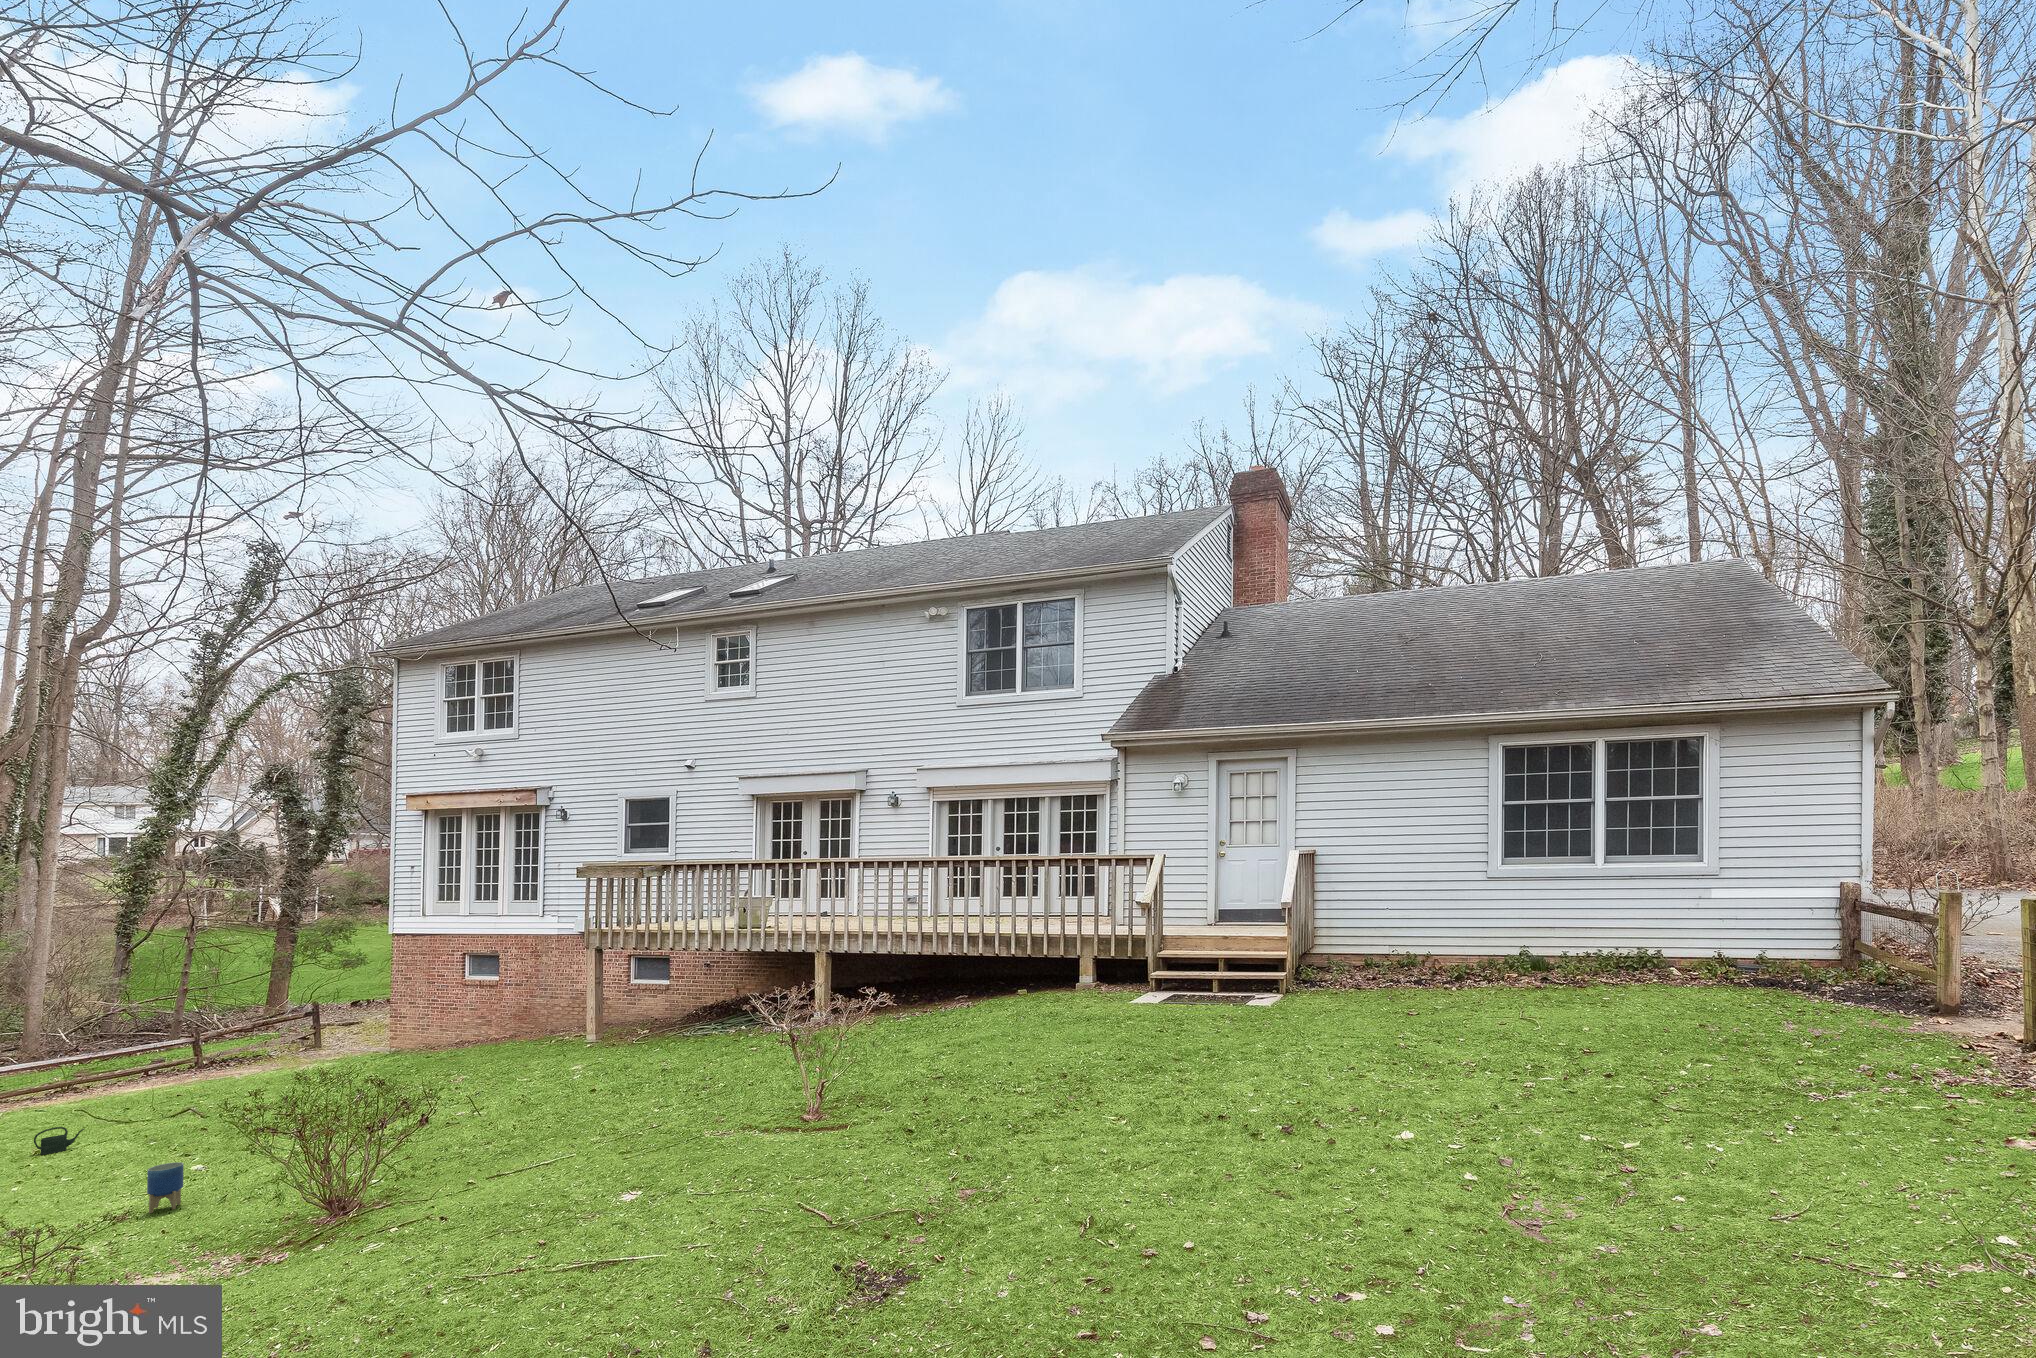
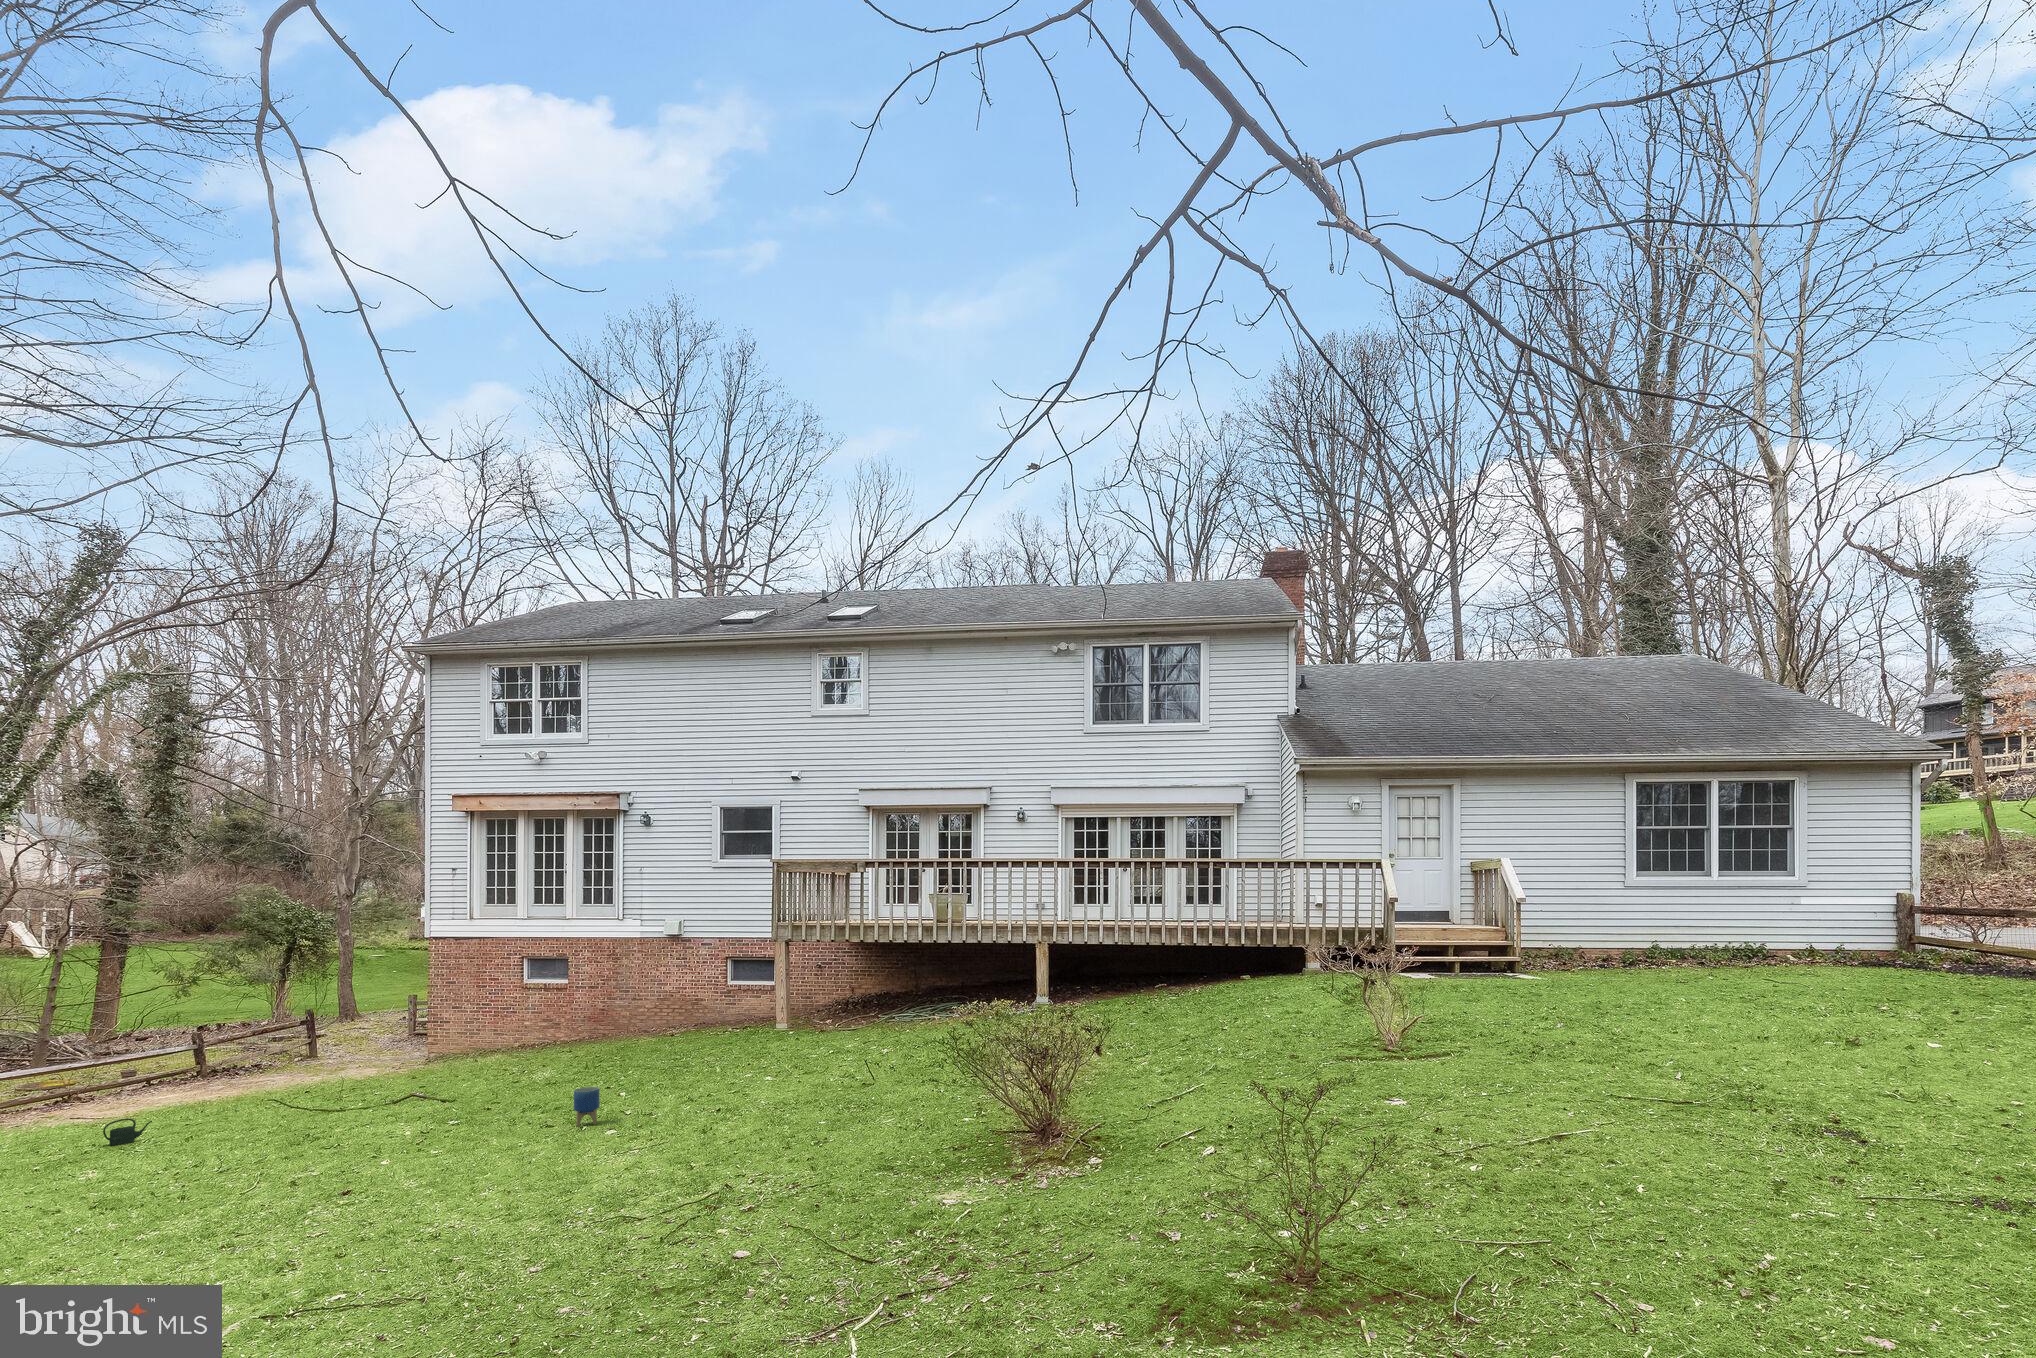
planter: present [147,1162,184,1213] -> present [574,1087,600,1127]

